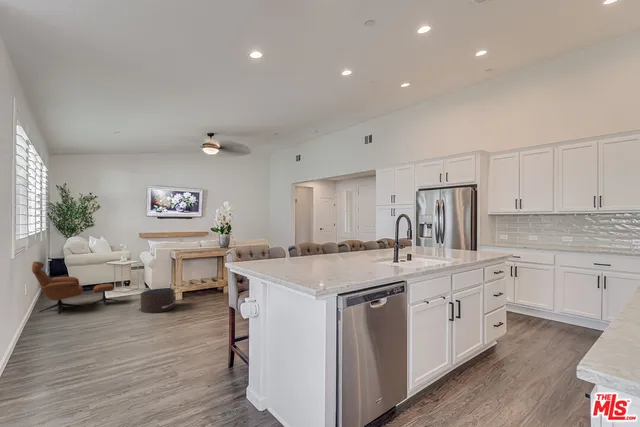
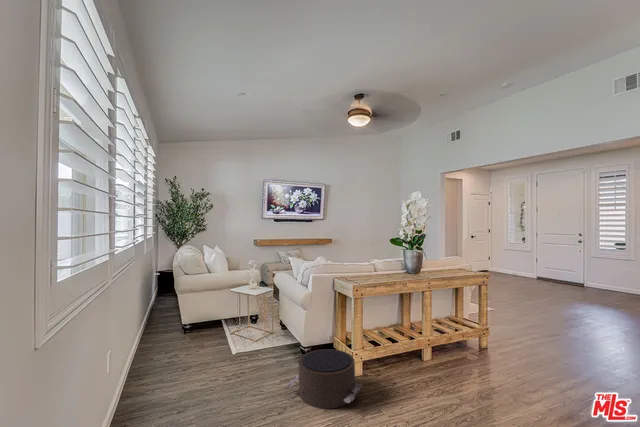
lounge chair: present [32,261,118,314] -> none [128,294,253,391]

